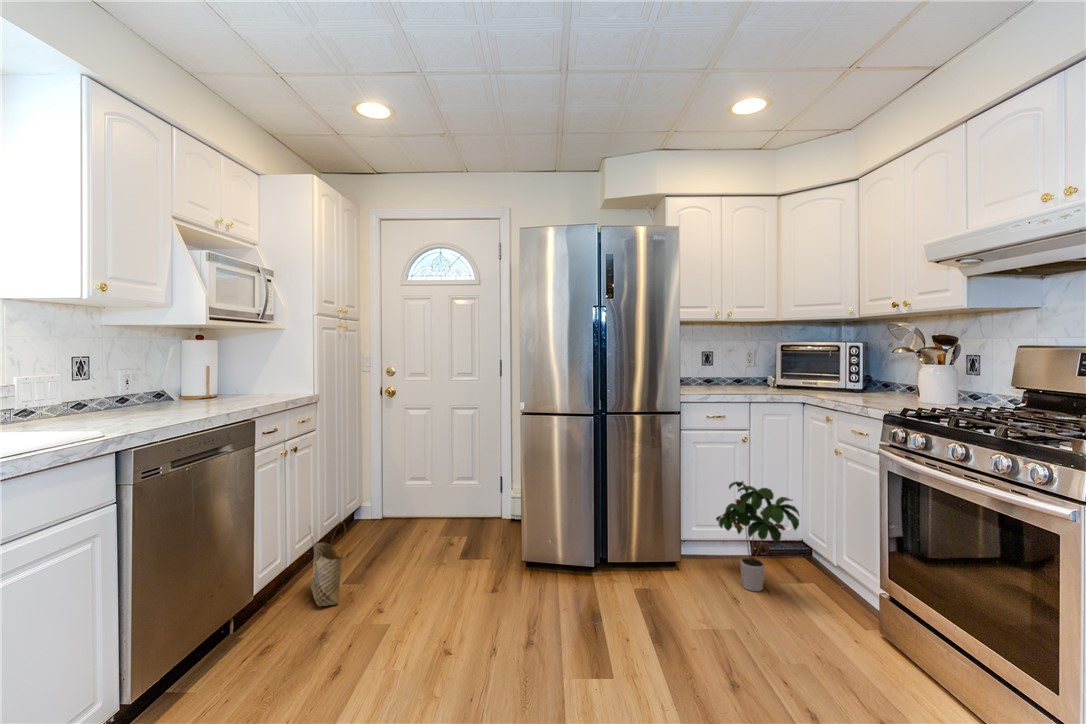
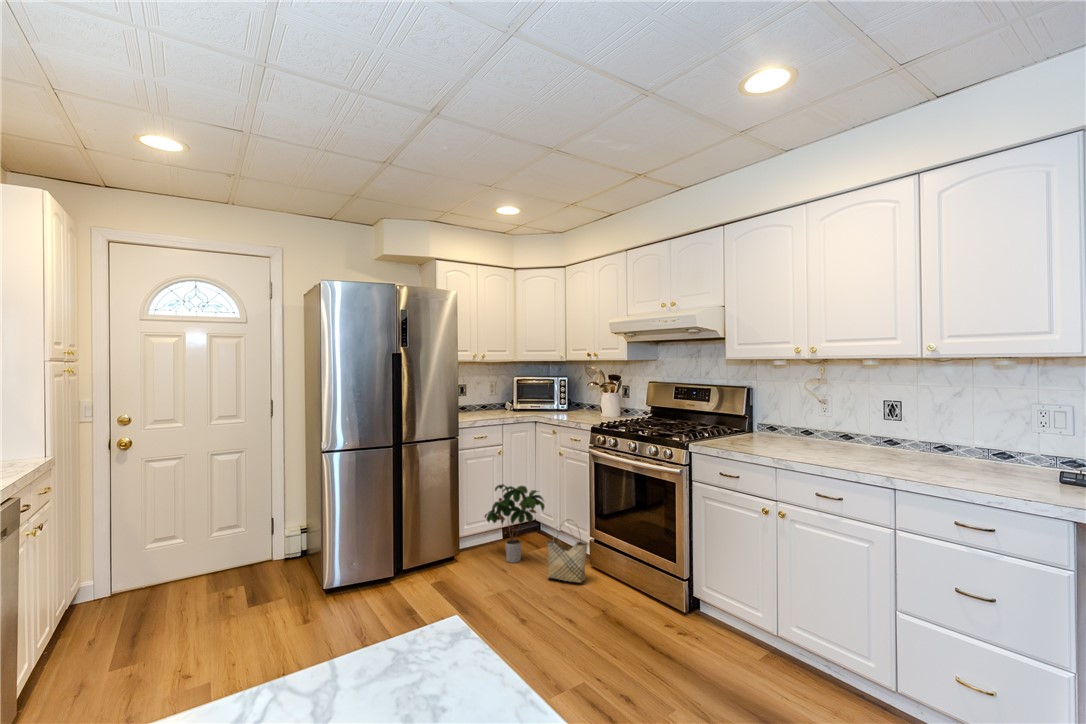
woven basket: present [309,522,343,606] -> present [547,519,587,583]

